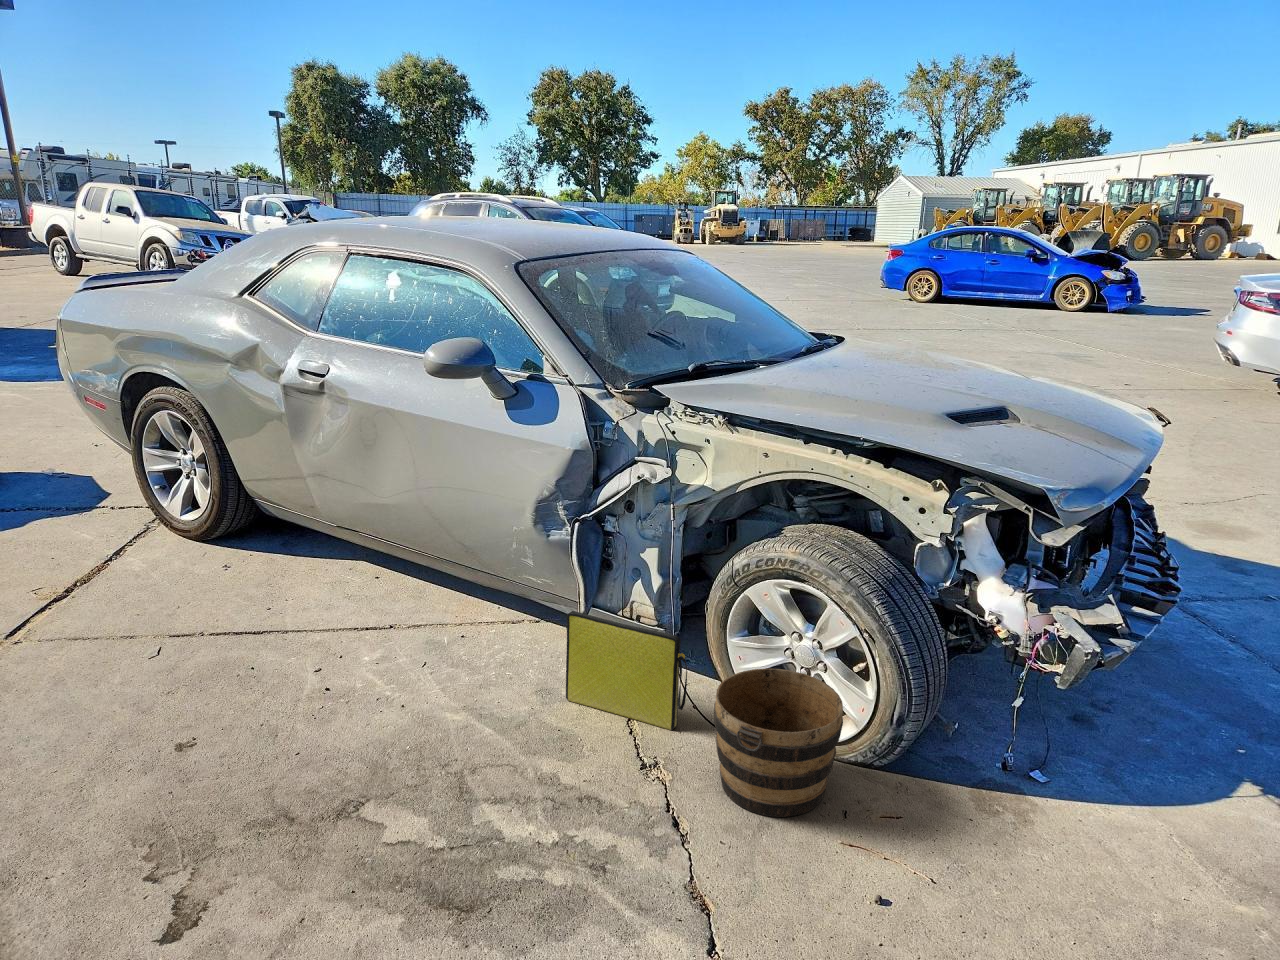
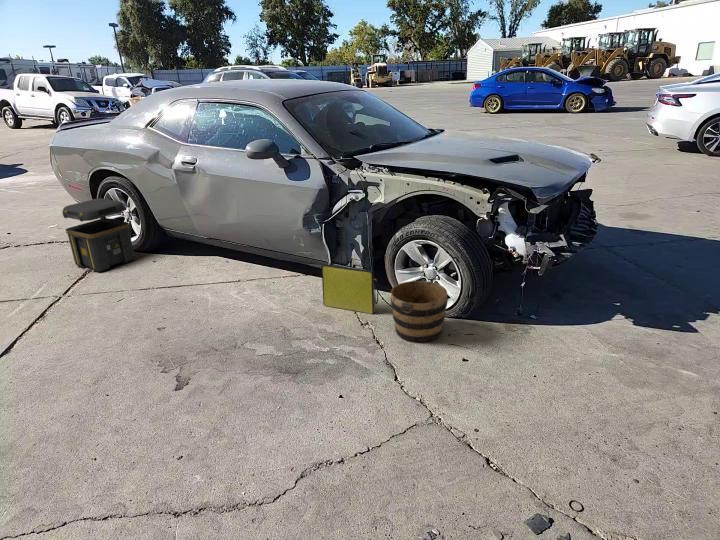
toolbox: none [51,428,191,579] -> present [62,198,134,272]

